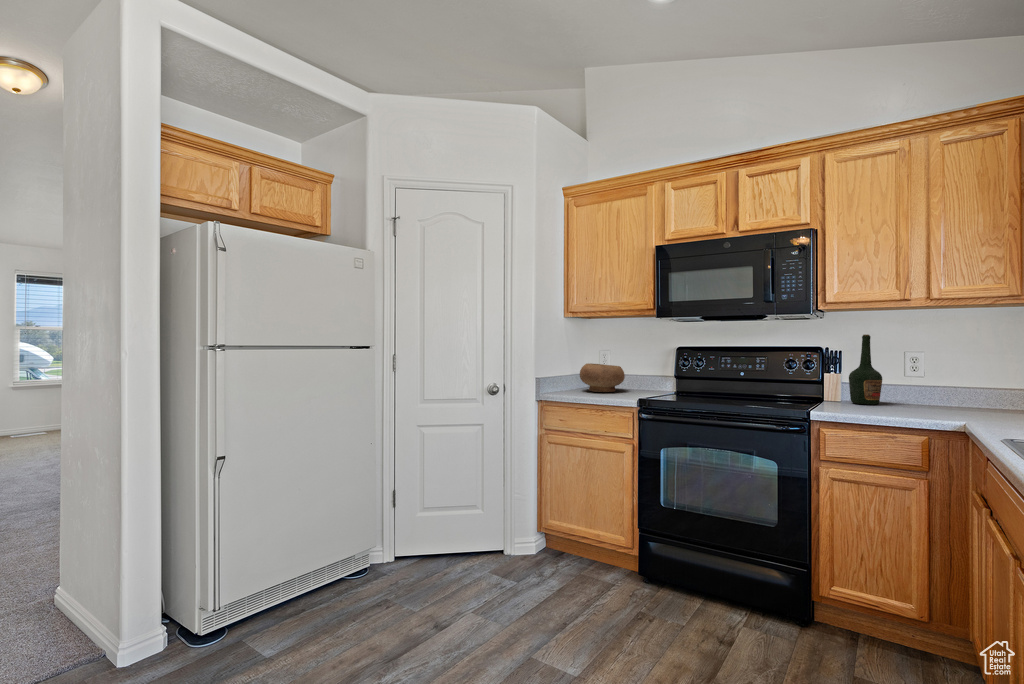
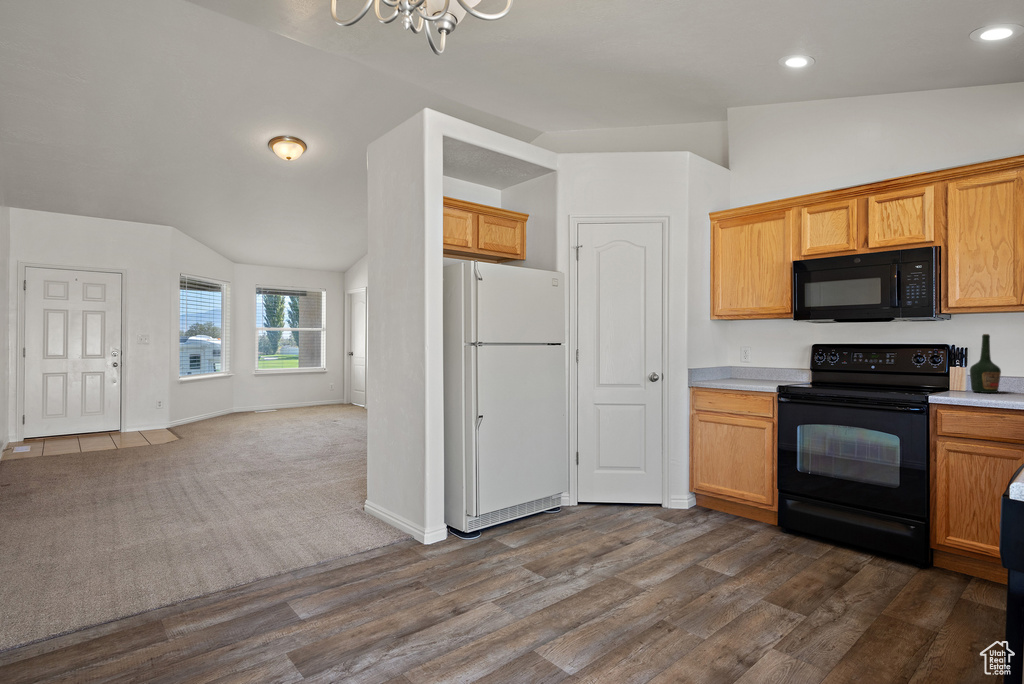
bowl: present [580,363,625,392] -> none [726,358,766,381]

